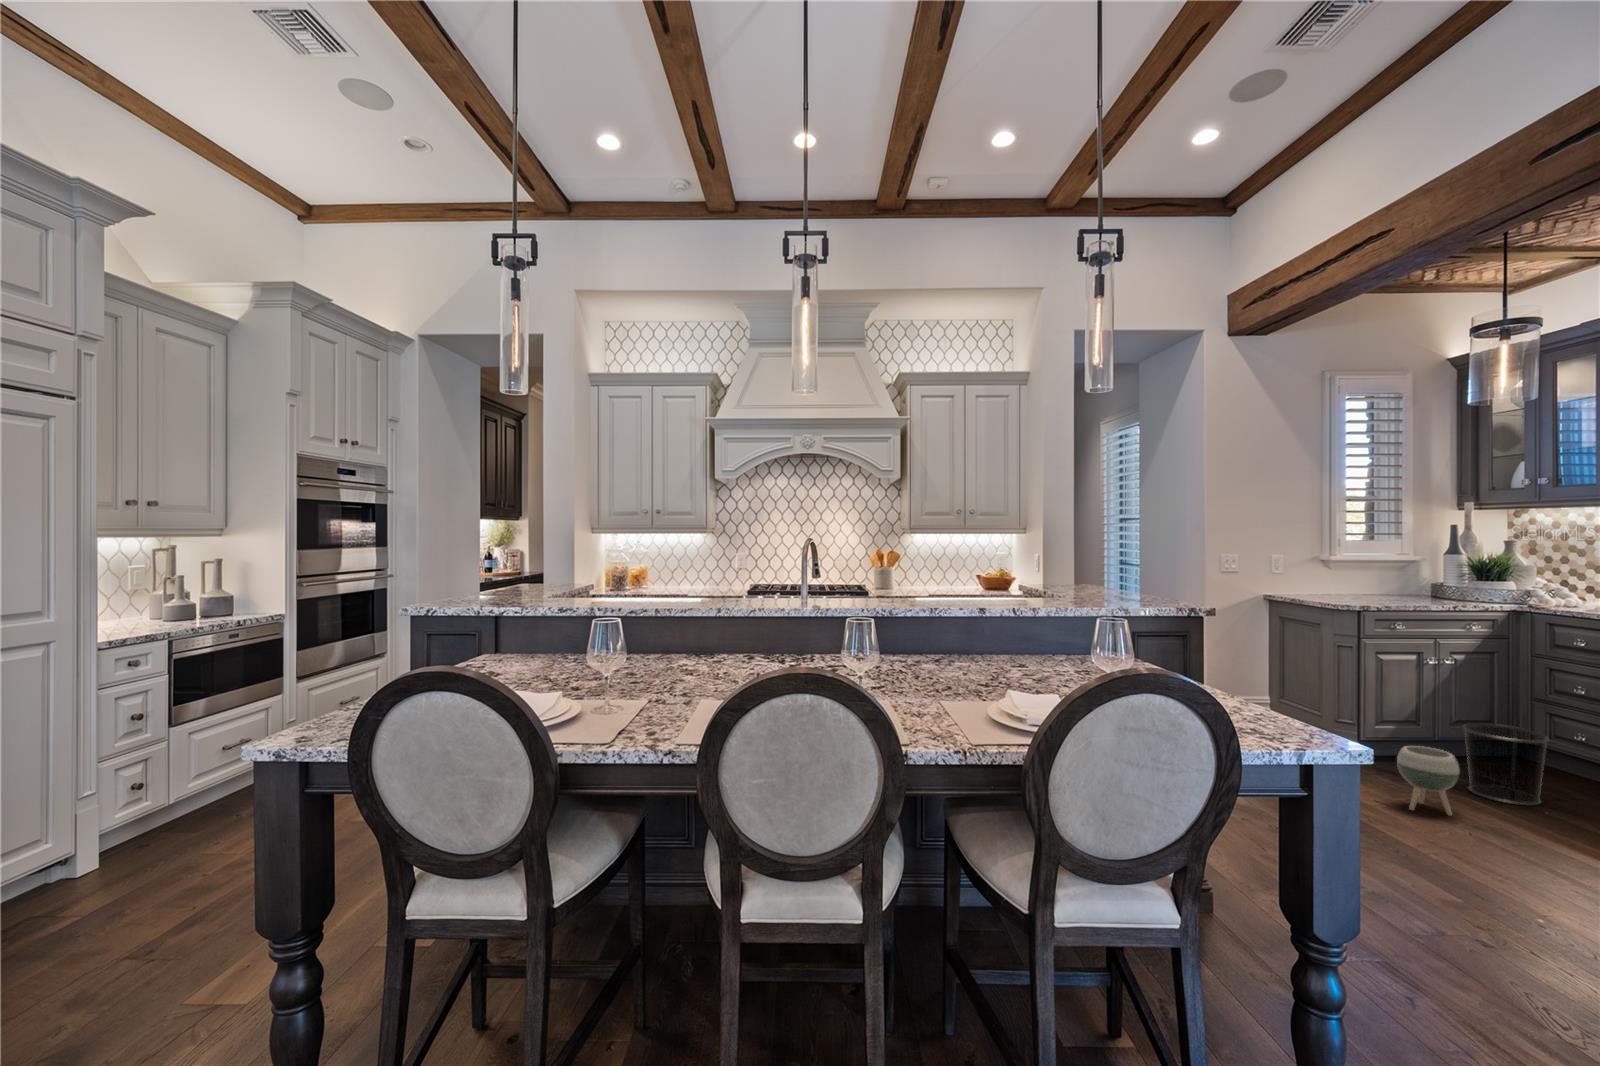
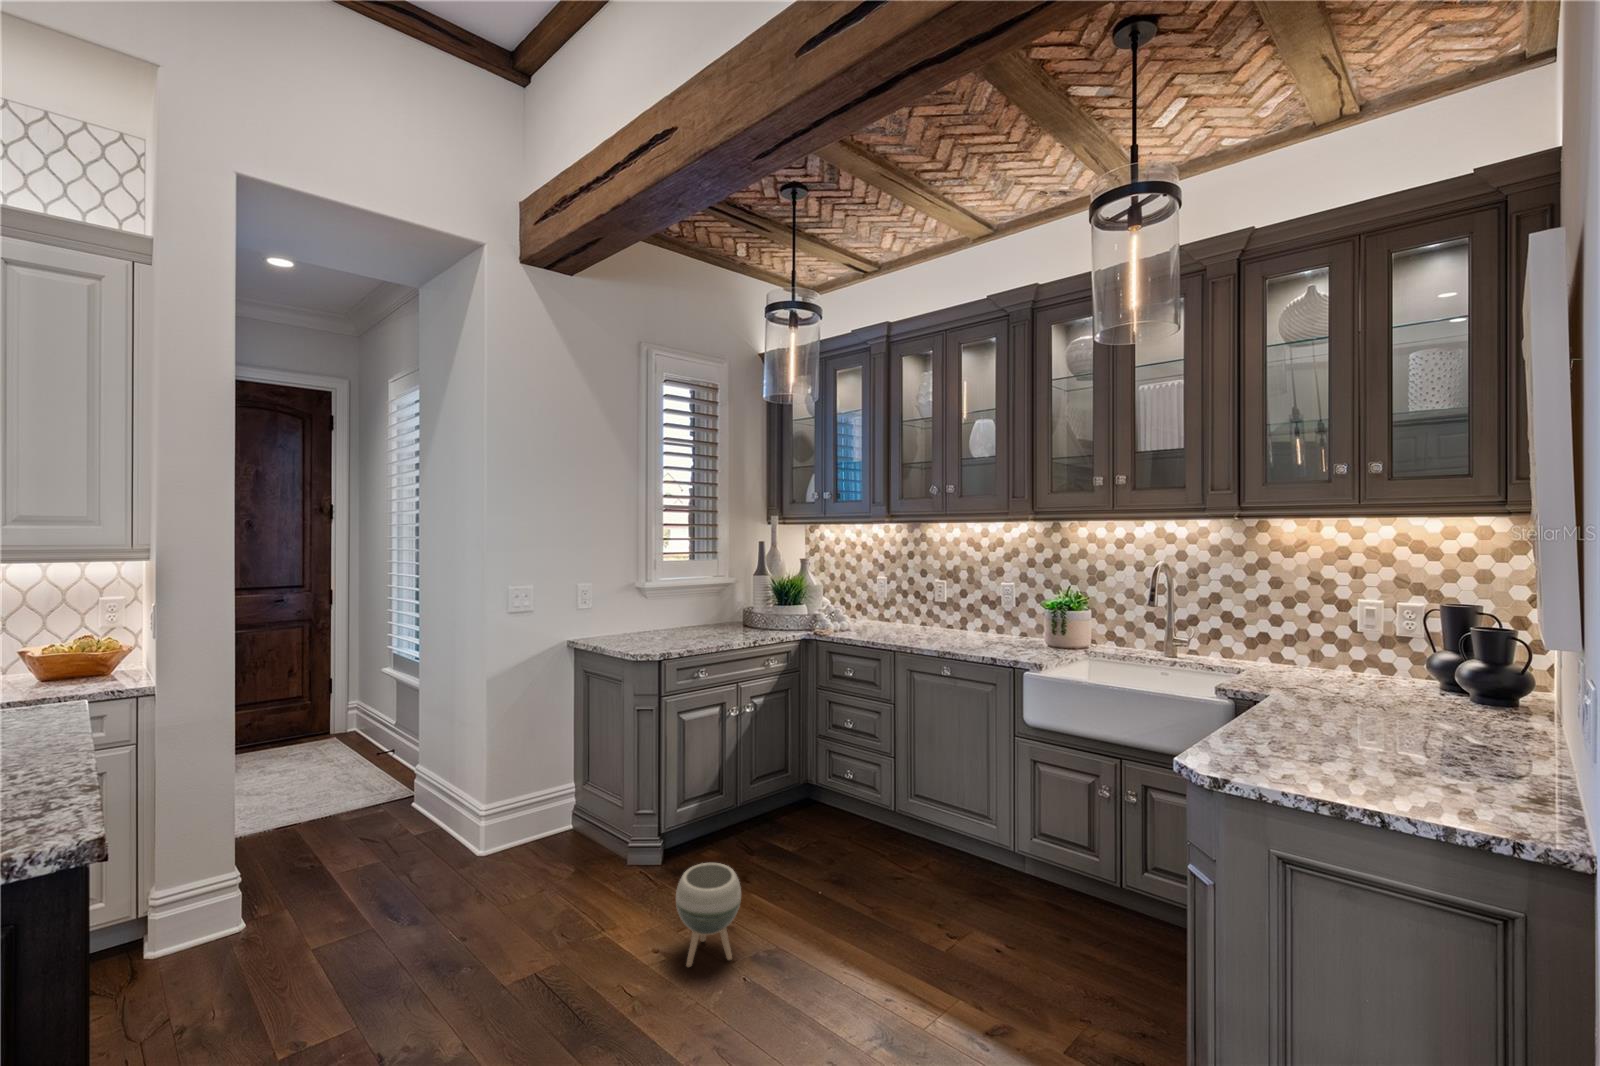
waste bin: present [1463,723,1548,806] -> none [753,789,827,897]

